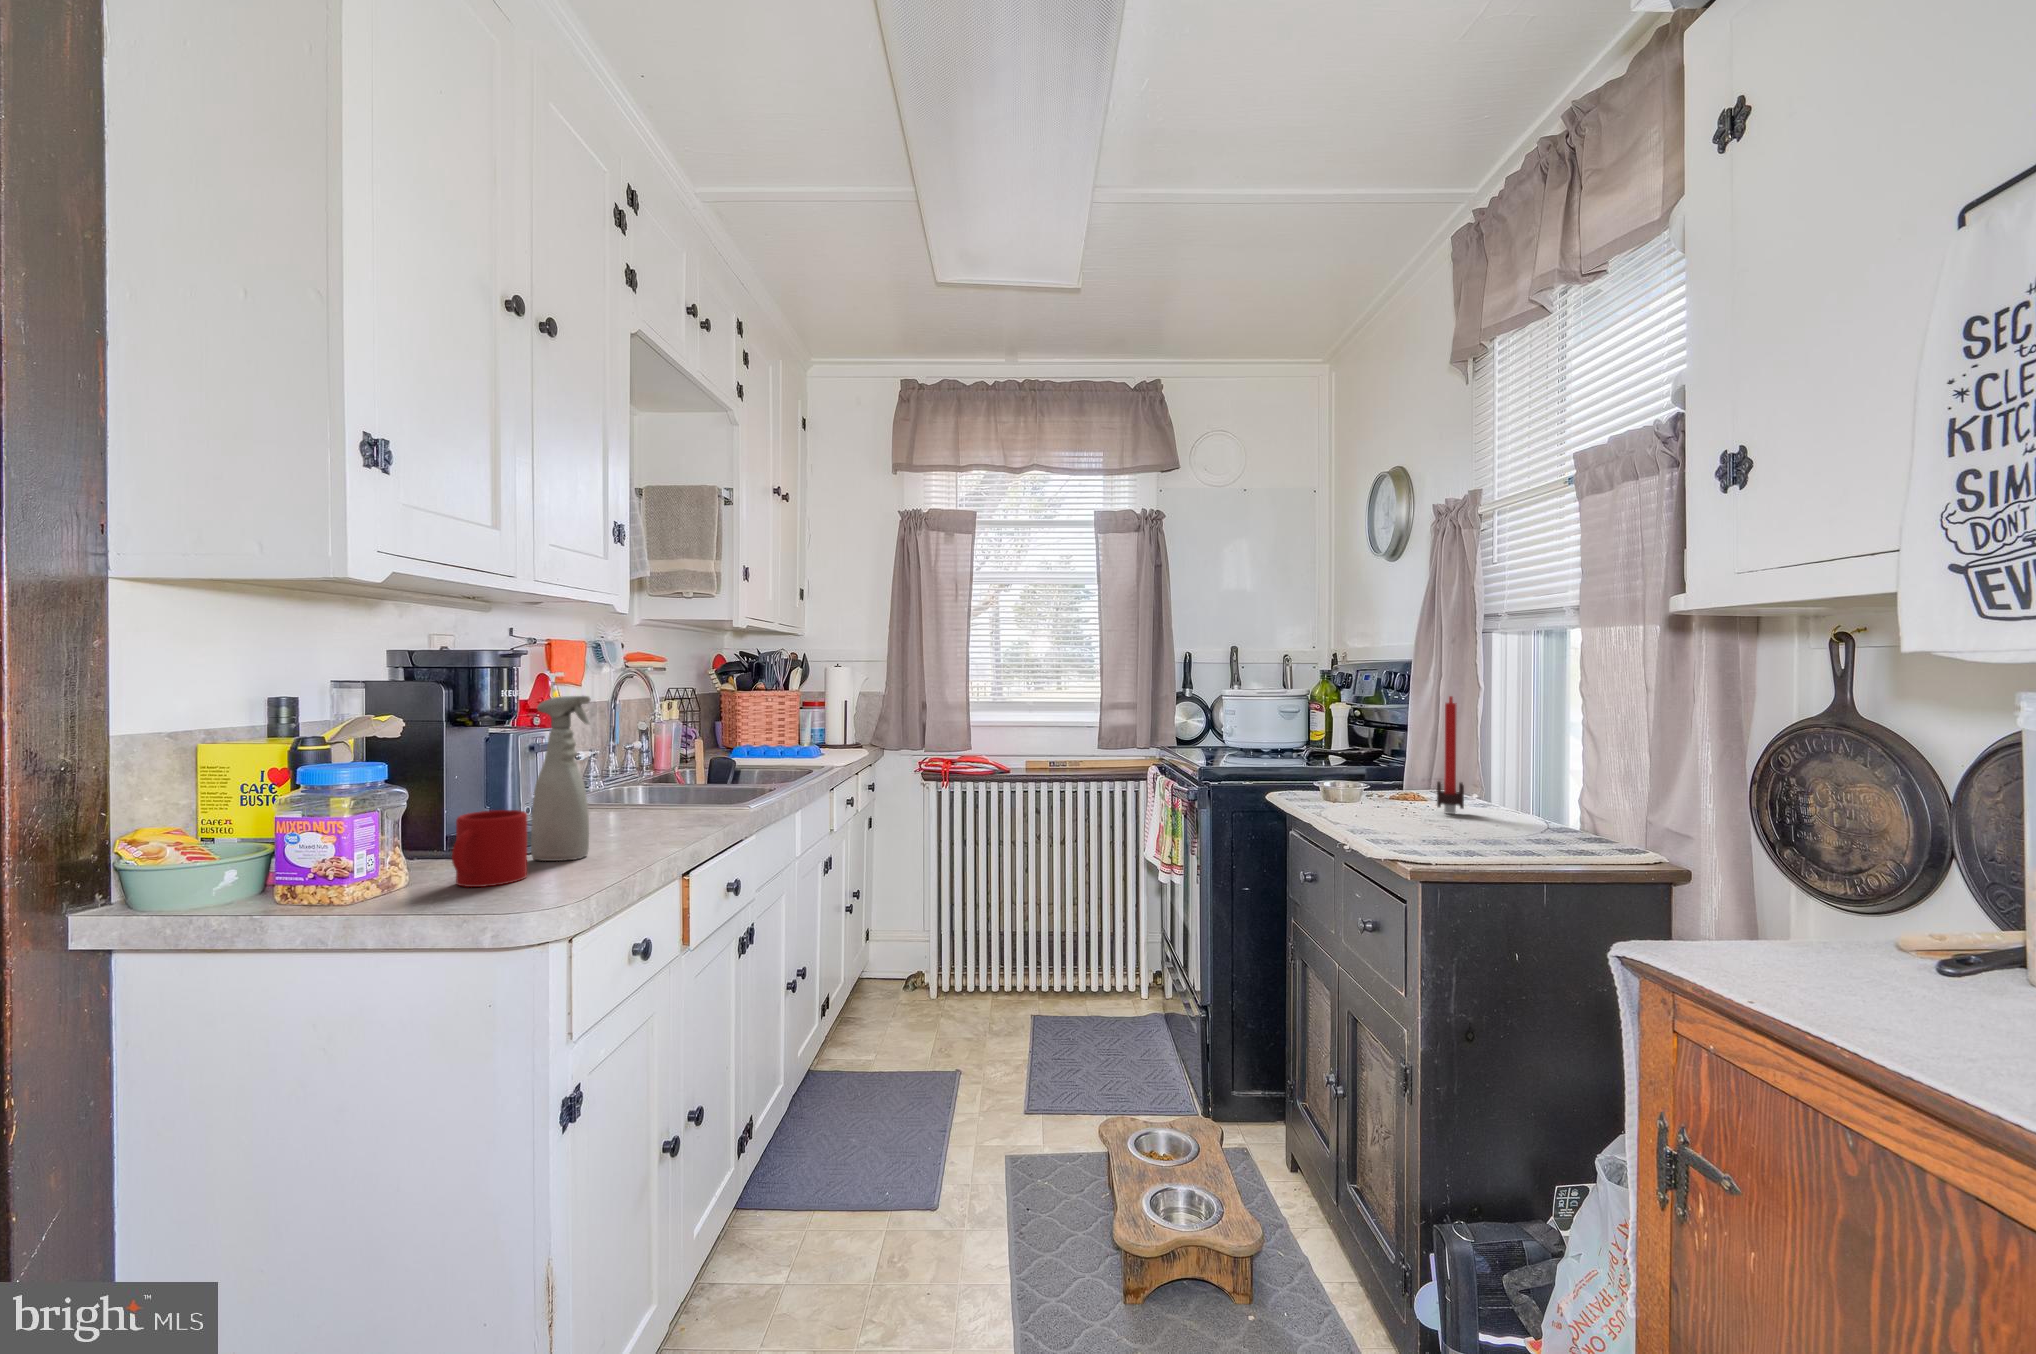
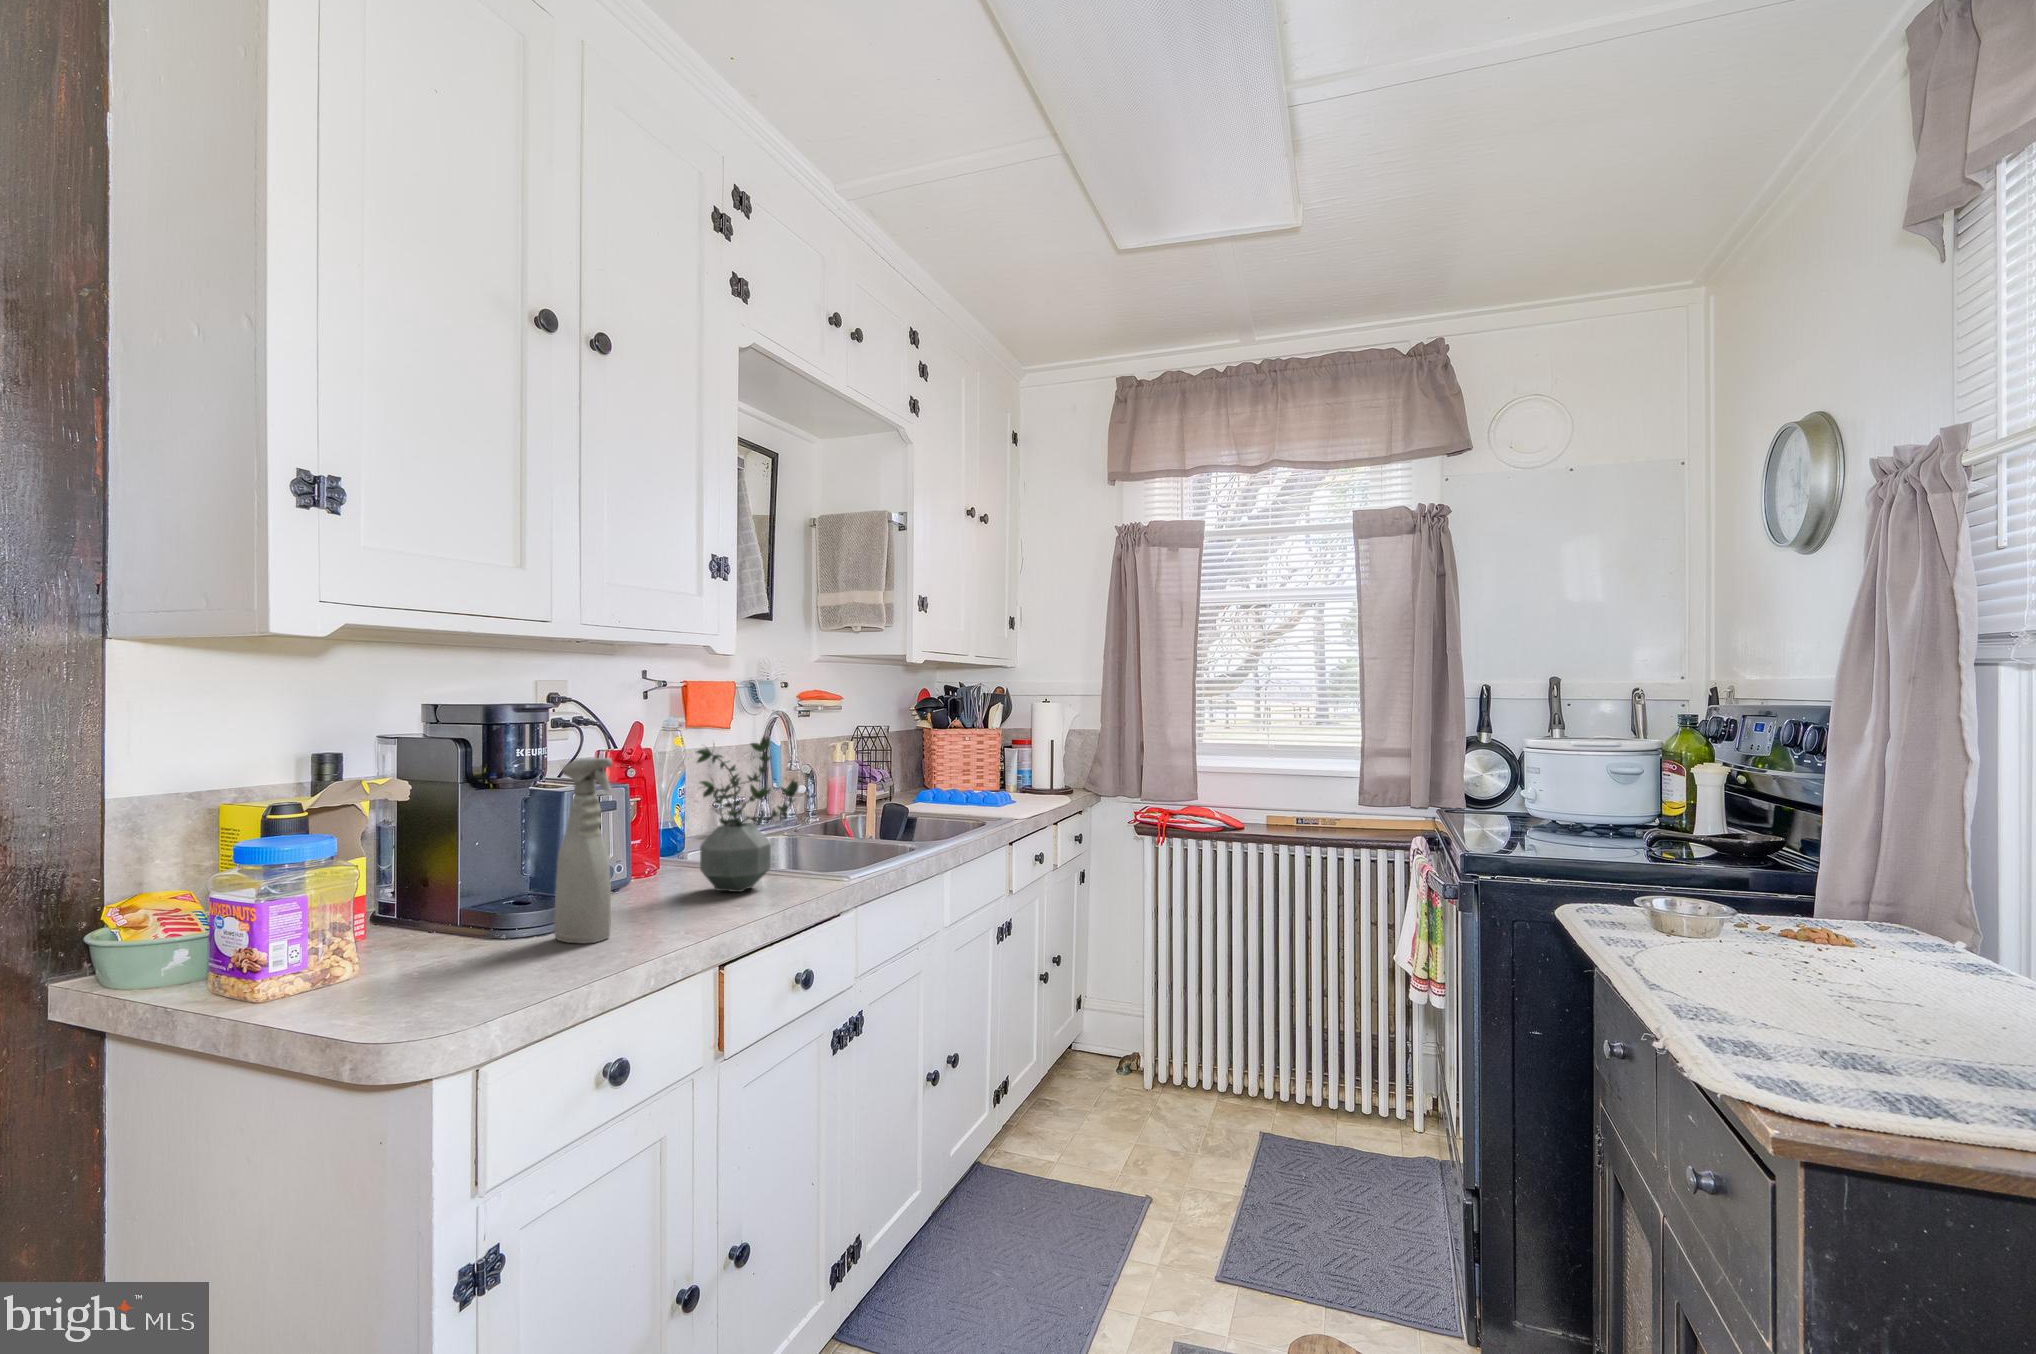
potted plant: none [608,683,708,824] -> present [697,737,798,892]
candle: present [1437,696,1464,814] -> none [1867,781,1926,985]
mug: present [452,810,527,887] -> none [413,887,515,978]

